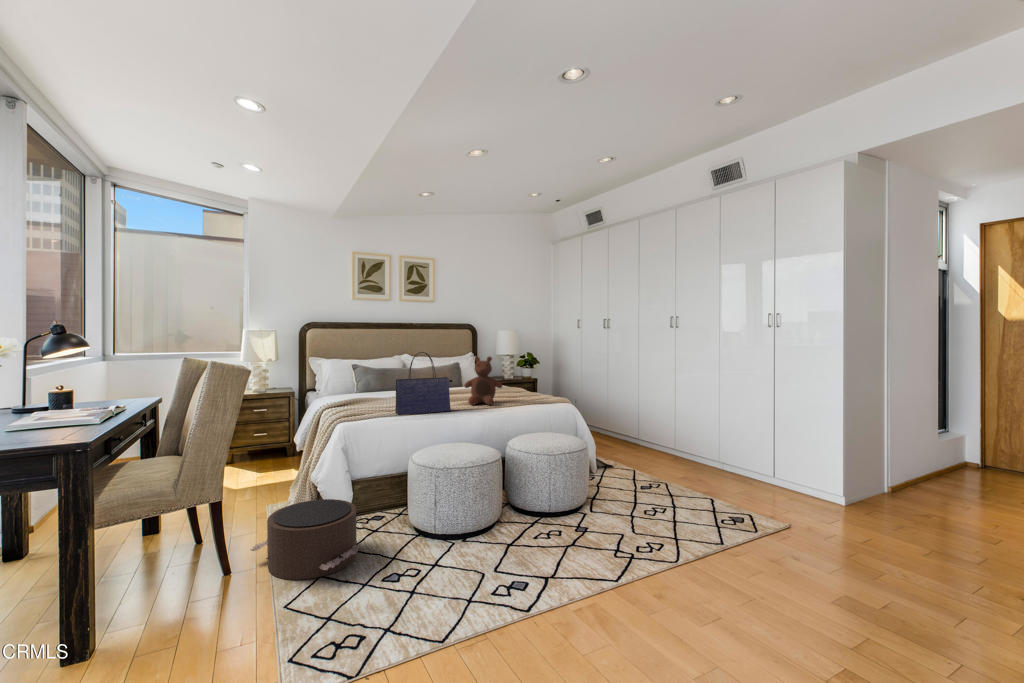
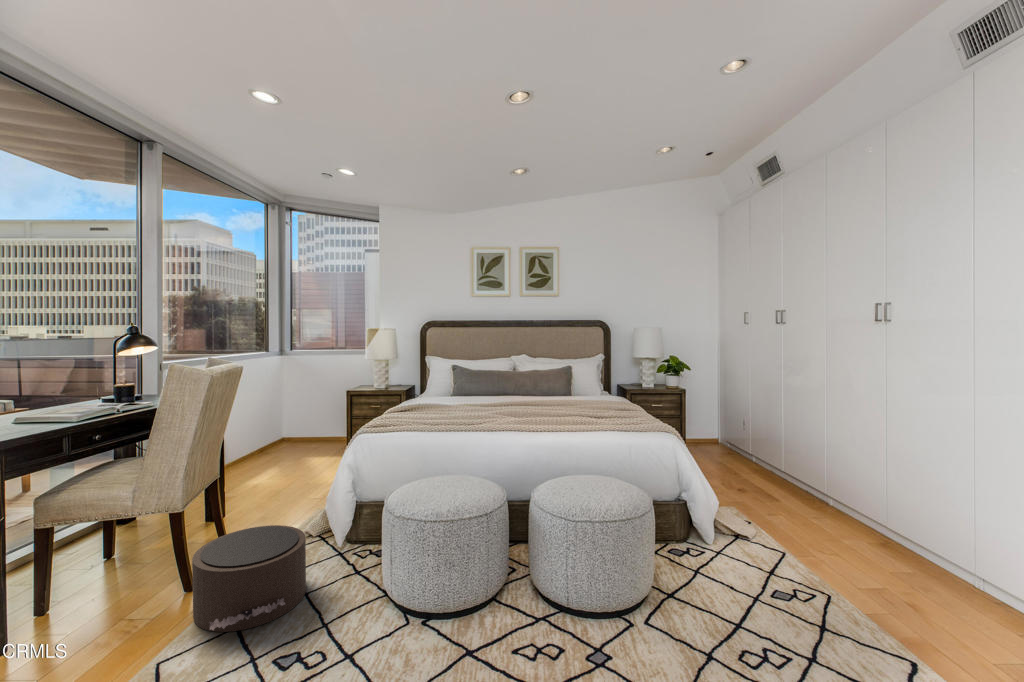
tote bag: present [395,352,453,415] -> none [413,355,487,433]
stuffed bear: present [464,356,503,405] -> none [519,363,569,429]

